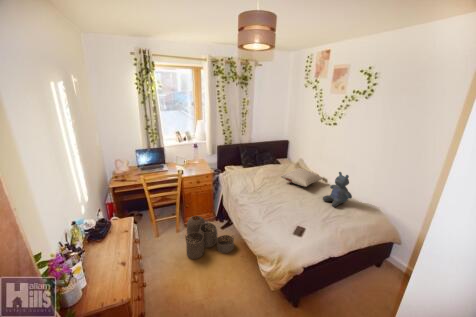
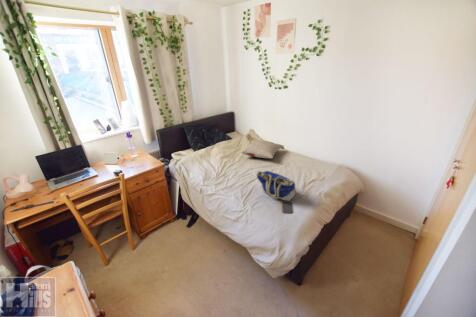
stuffed bear: present [323,172,352,207] -> none [292,136,320,173]
tote bag: none [279,192,313,224] -> present [256,171,296,201]
woven basket: present [185,216,234,259] -> none [144,221,211,278]

